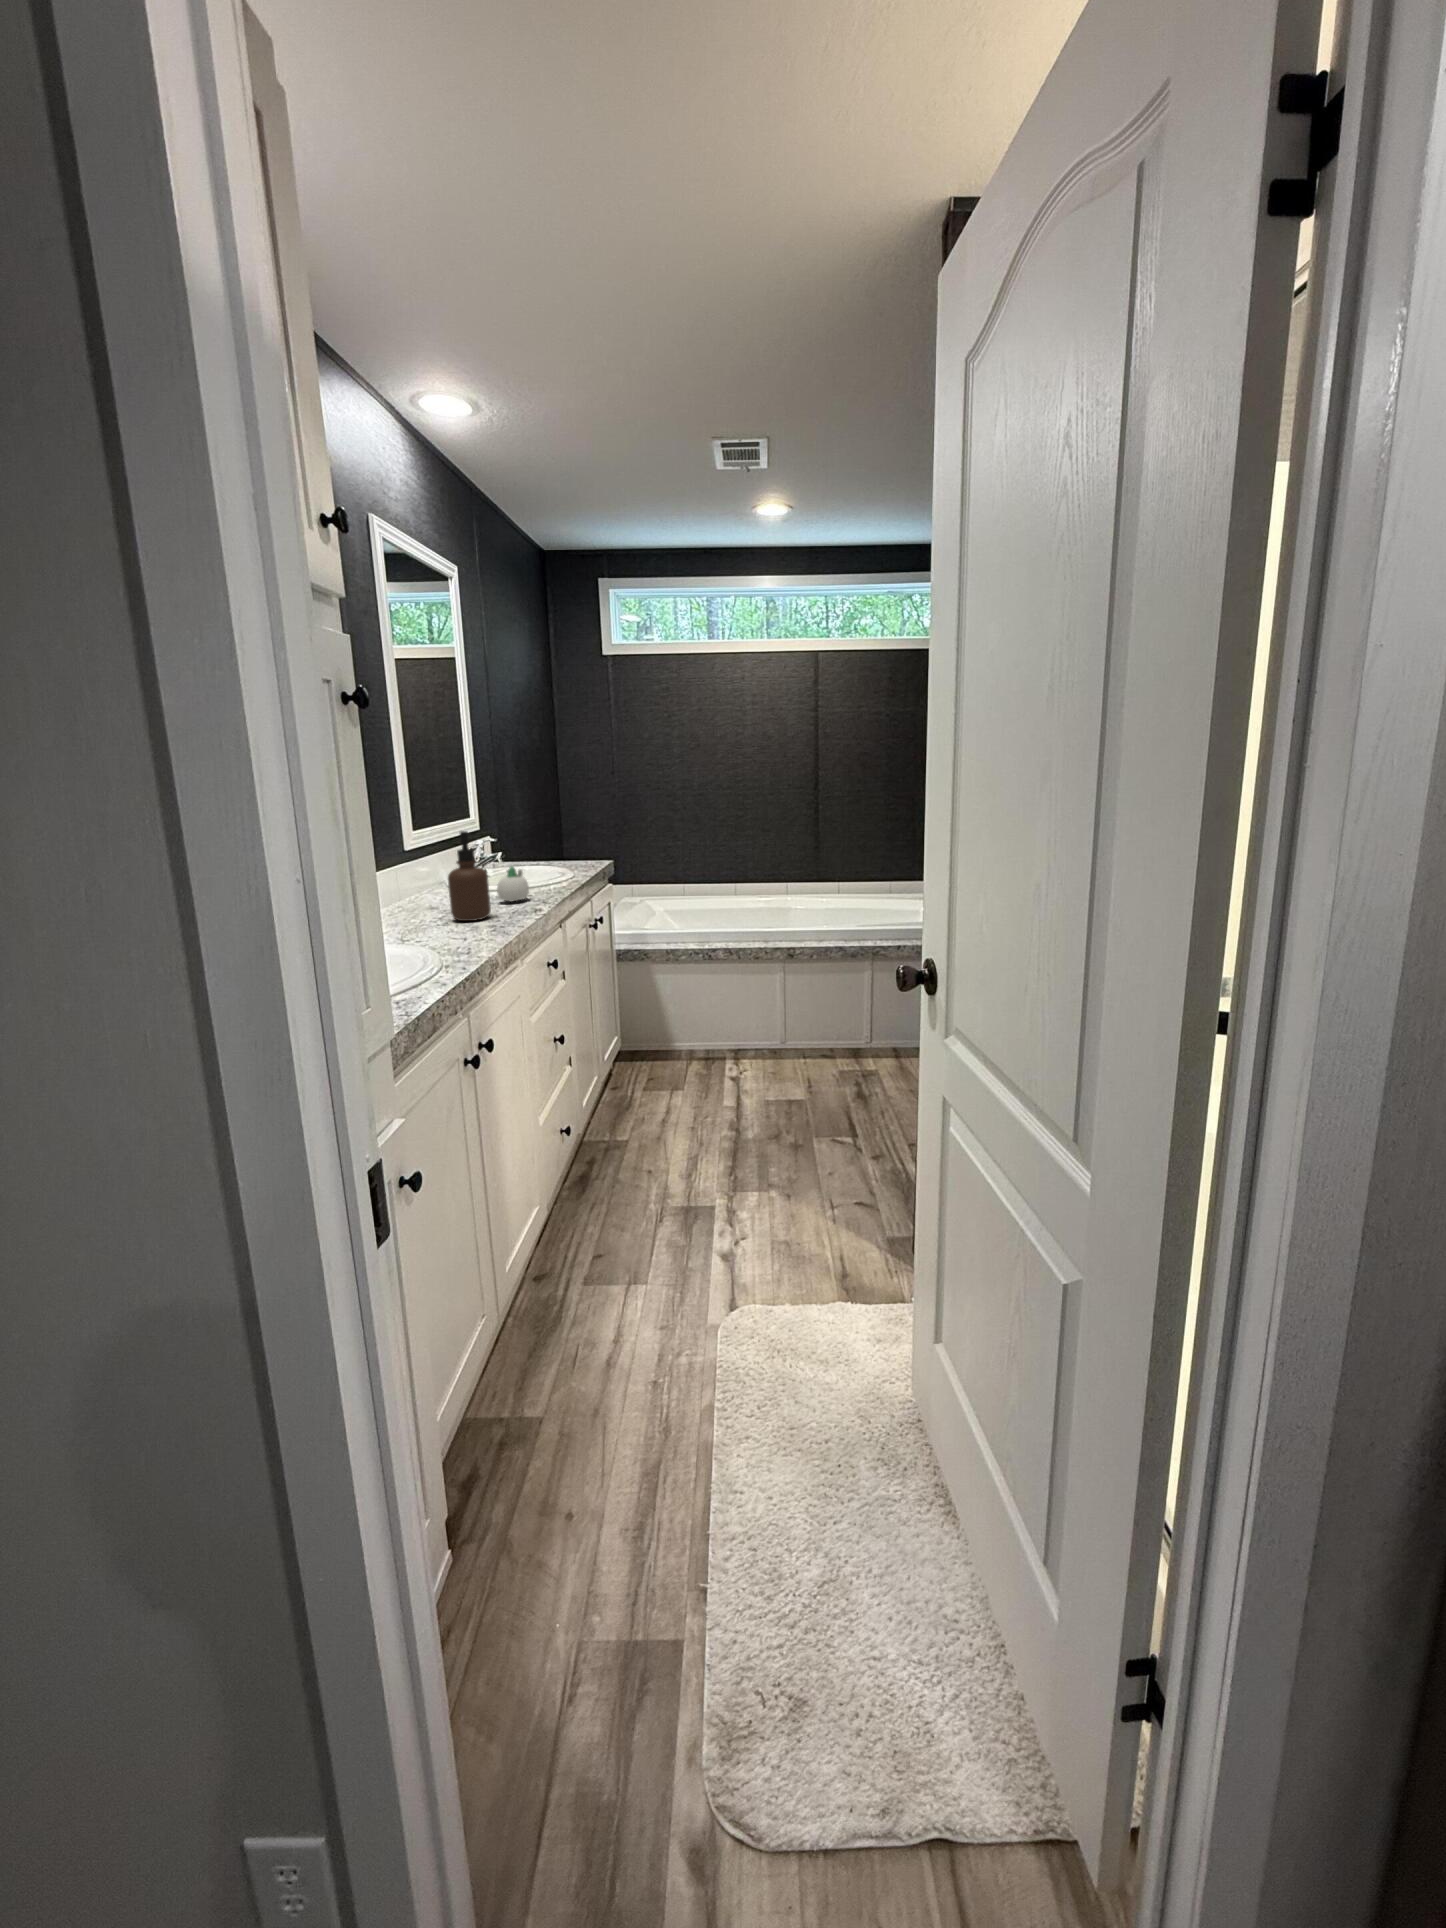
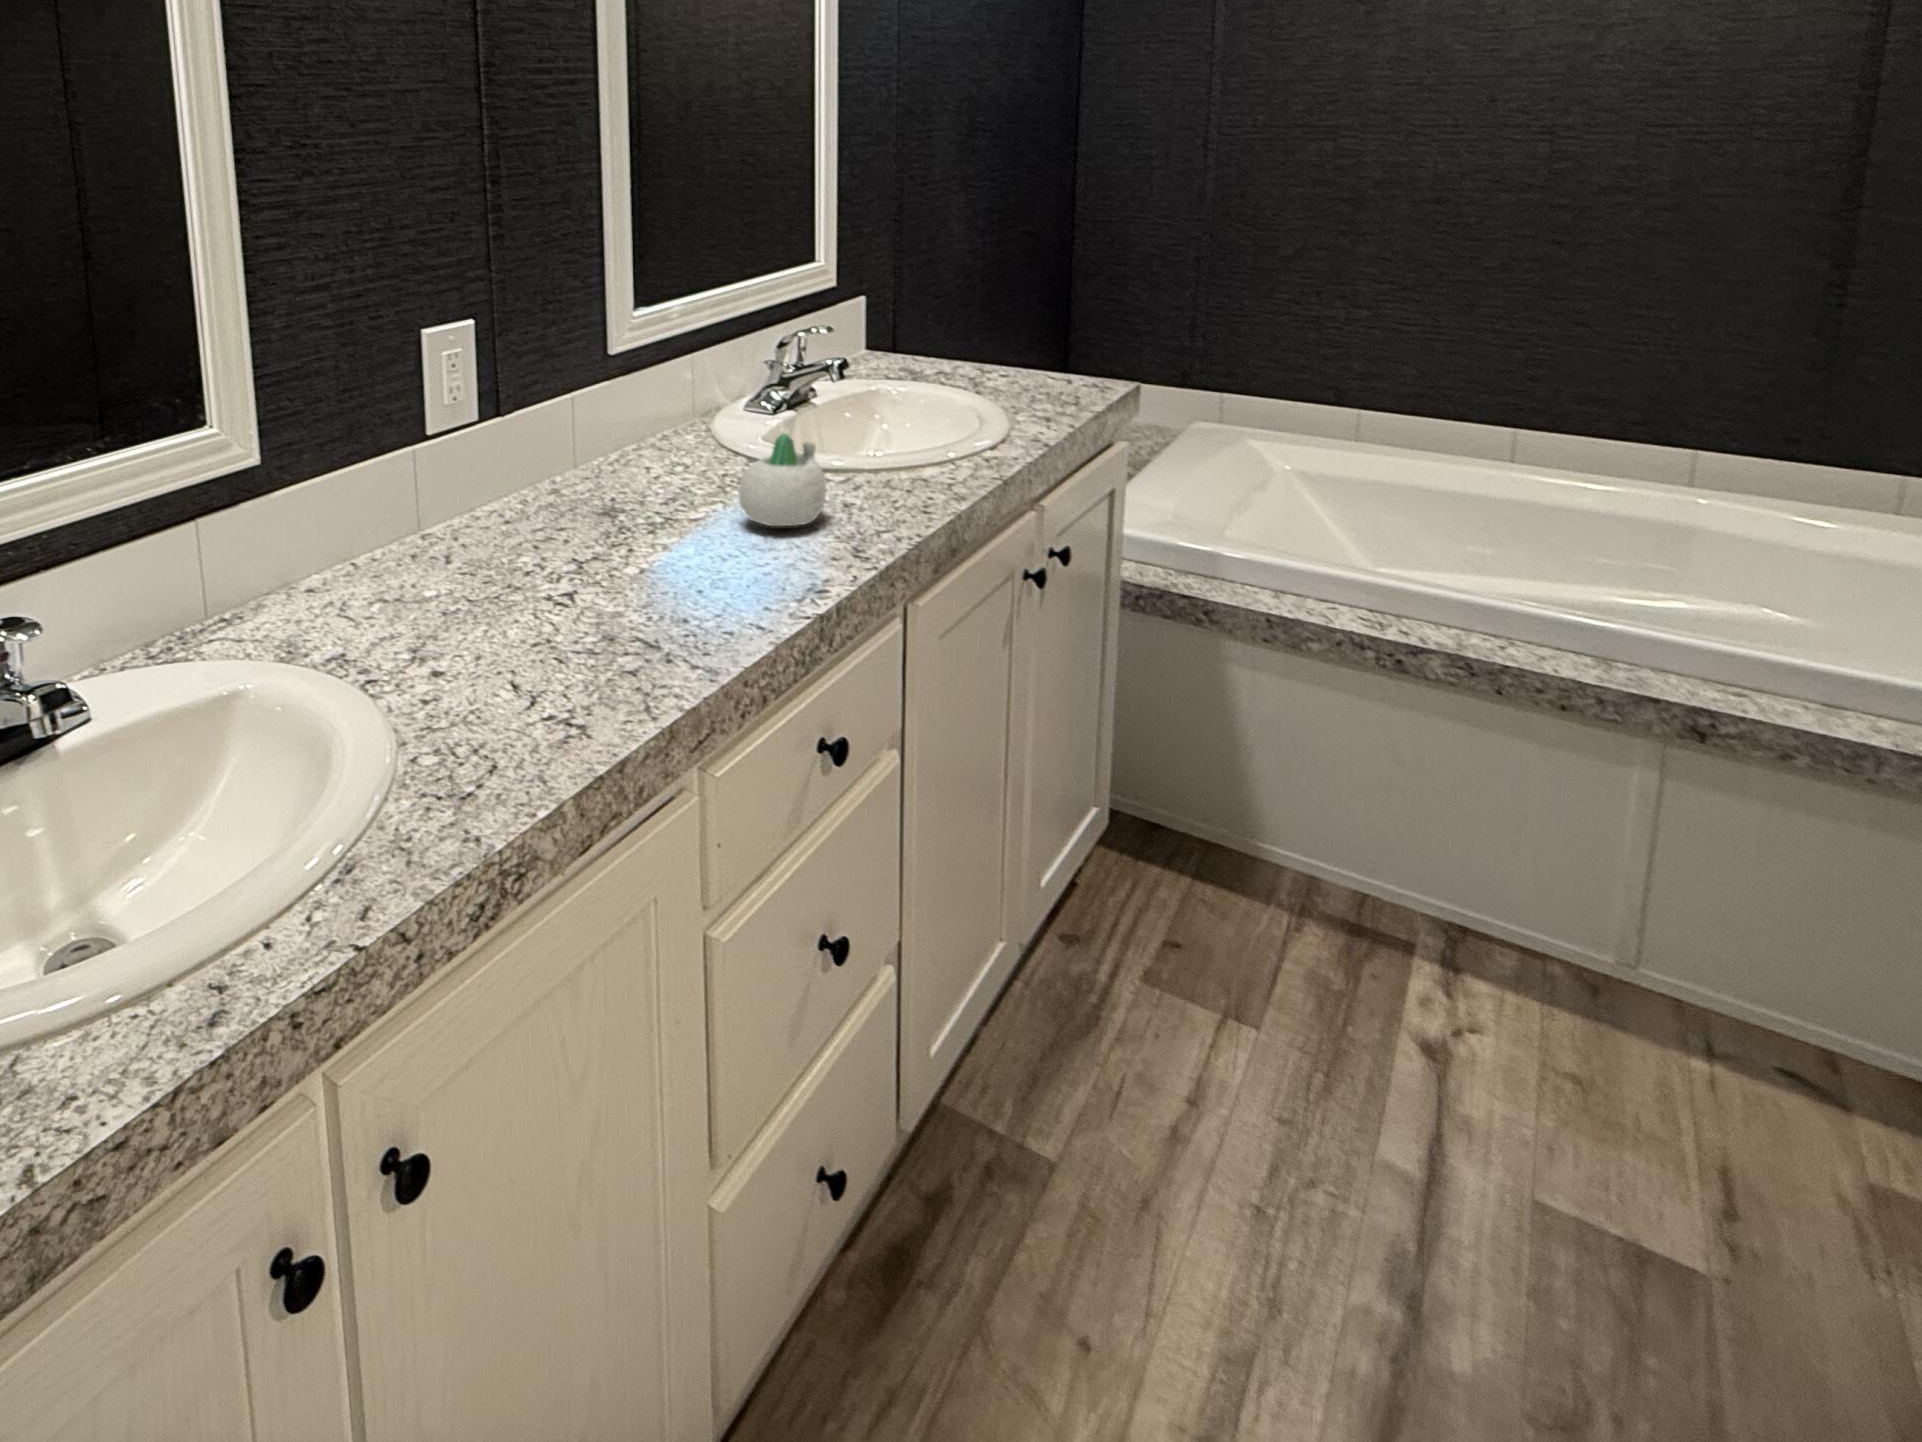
soap dispenser: present [448,831,491,921] -> none [561,357,665,602]

